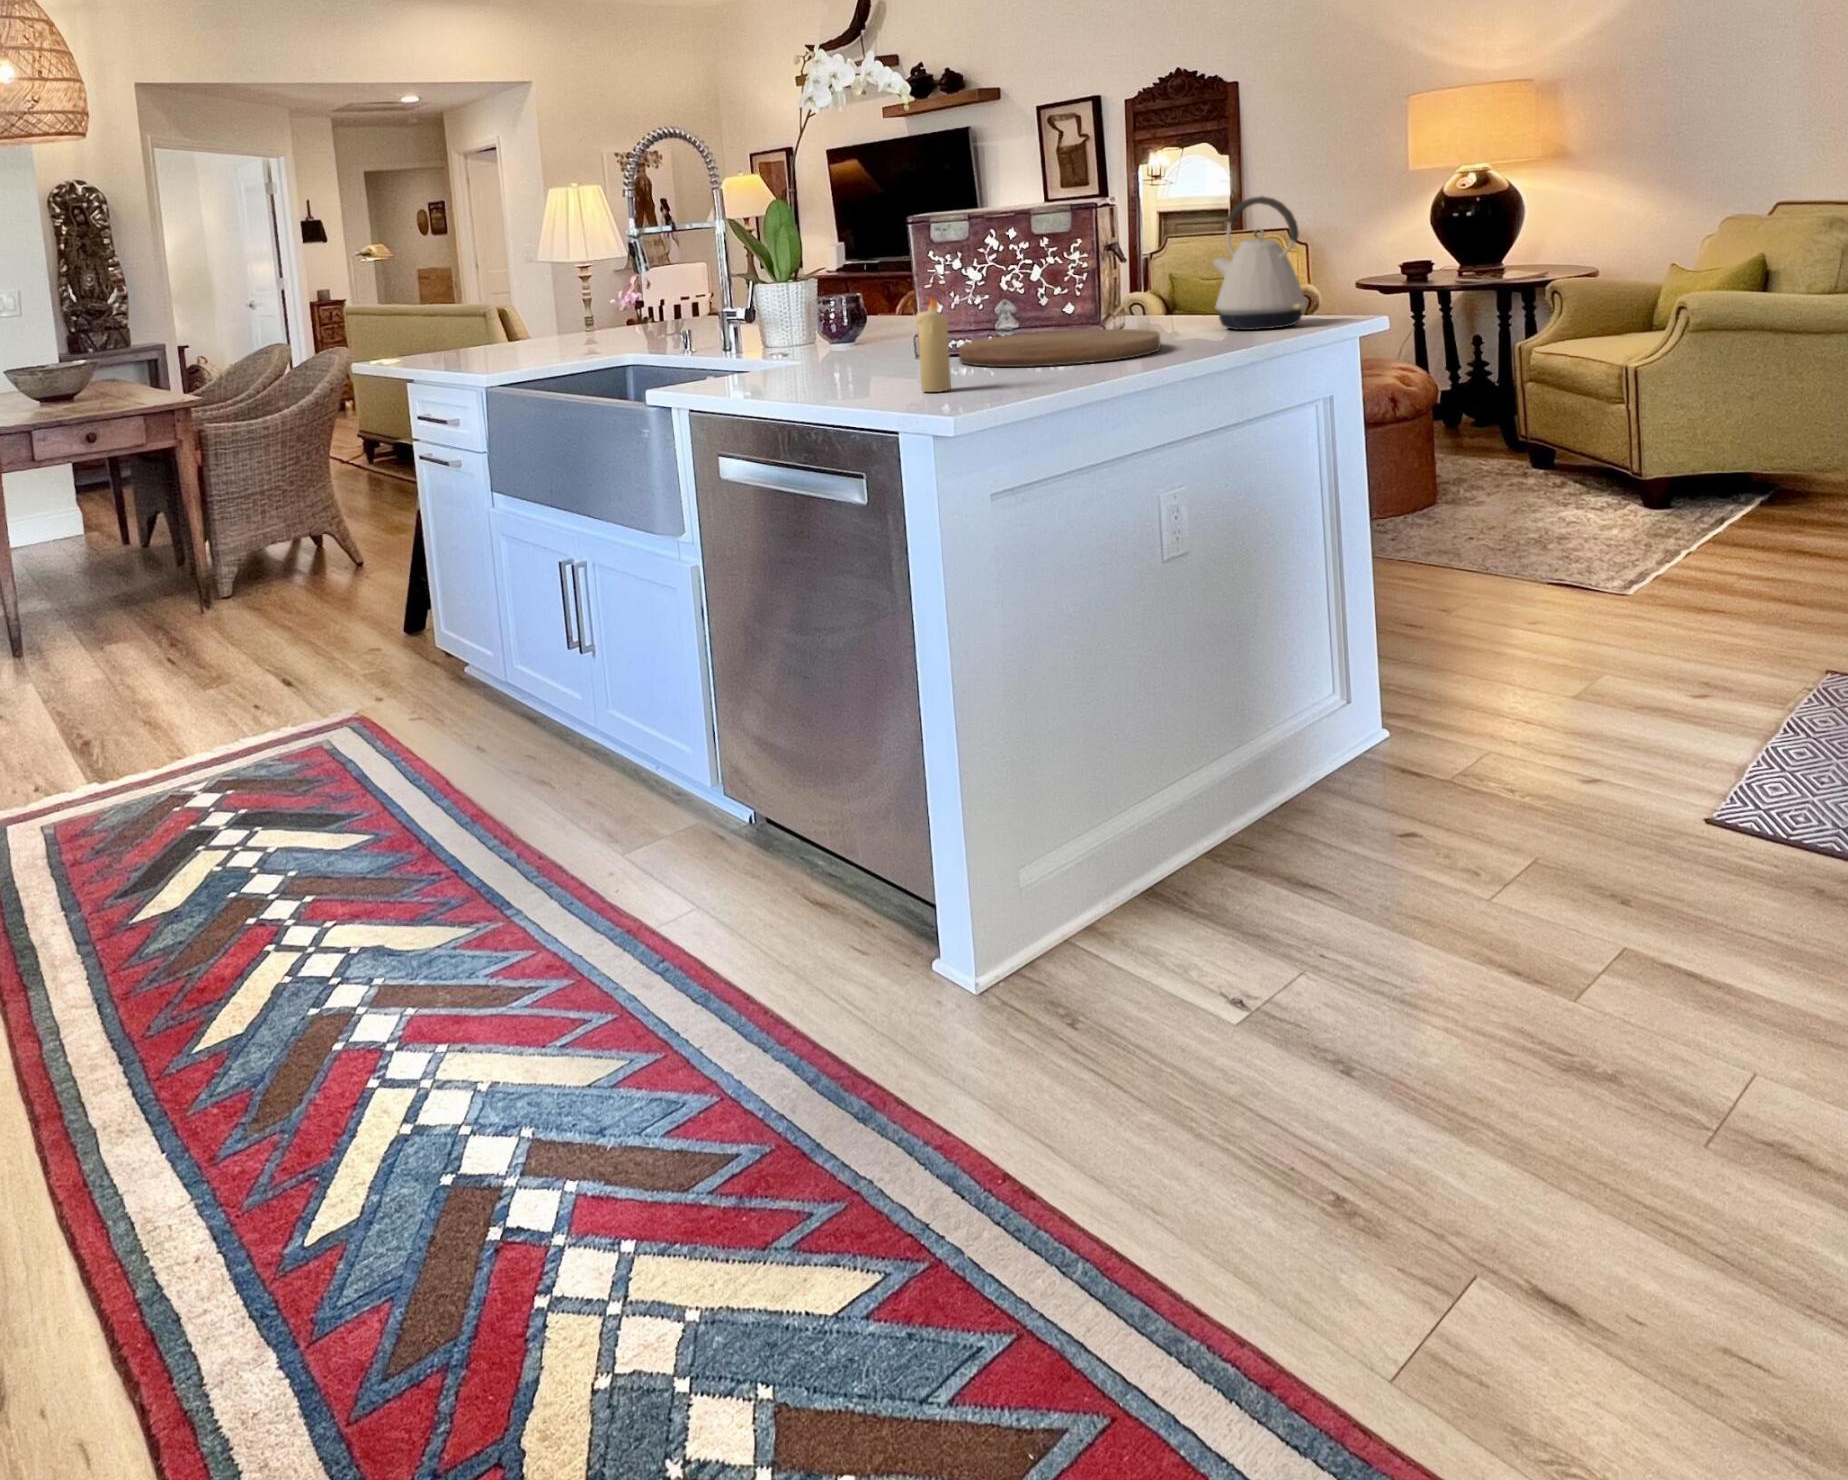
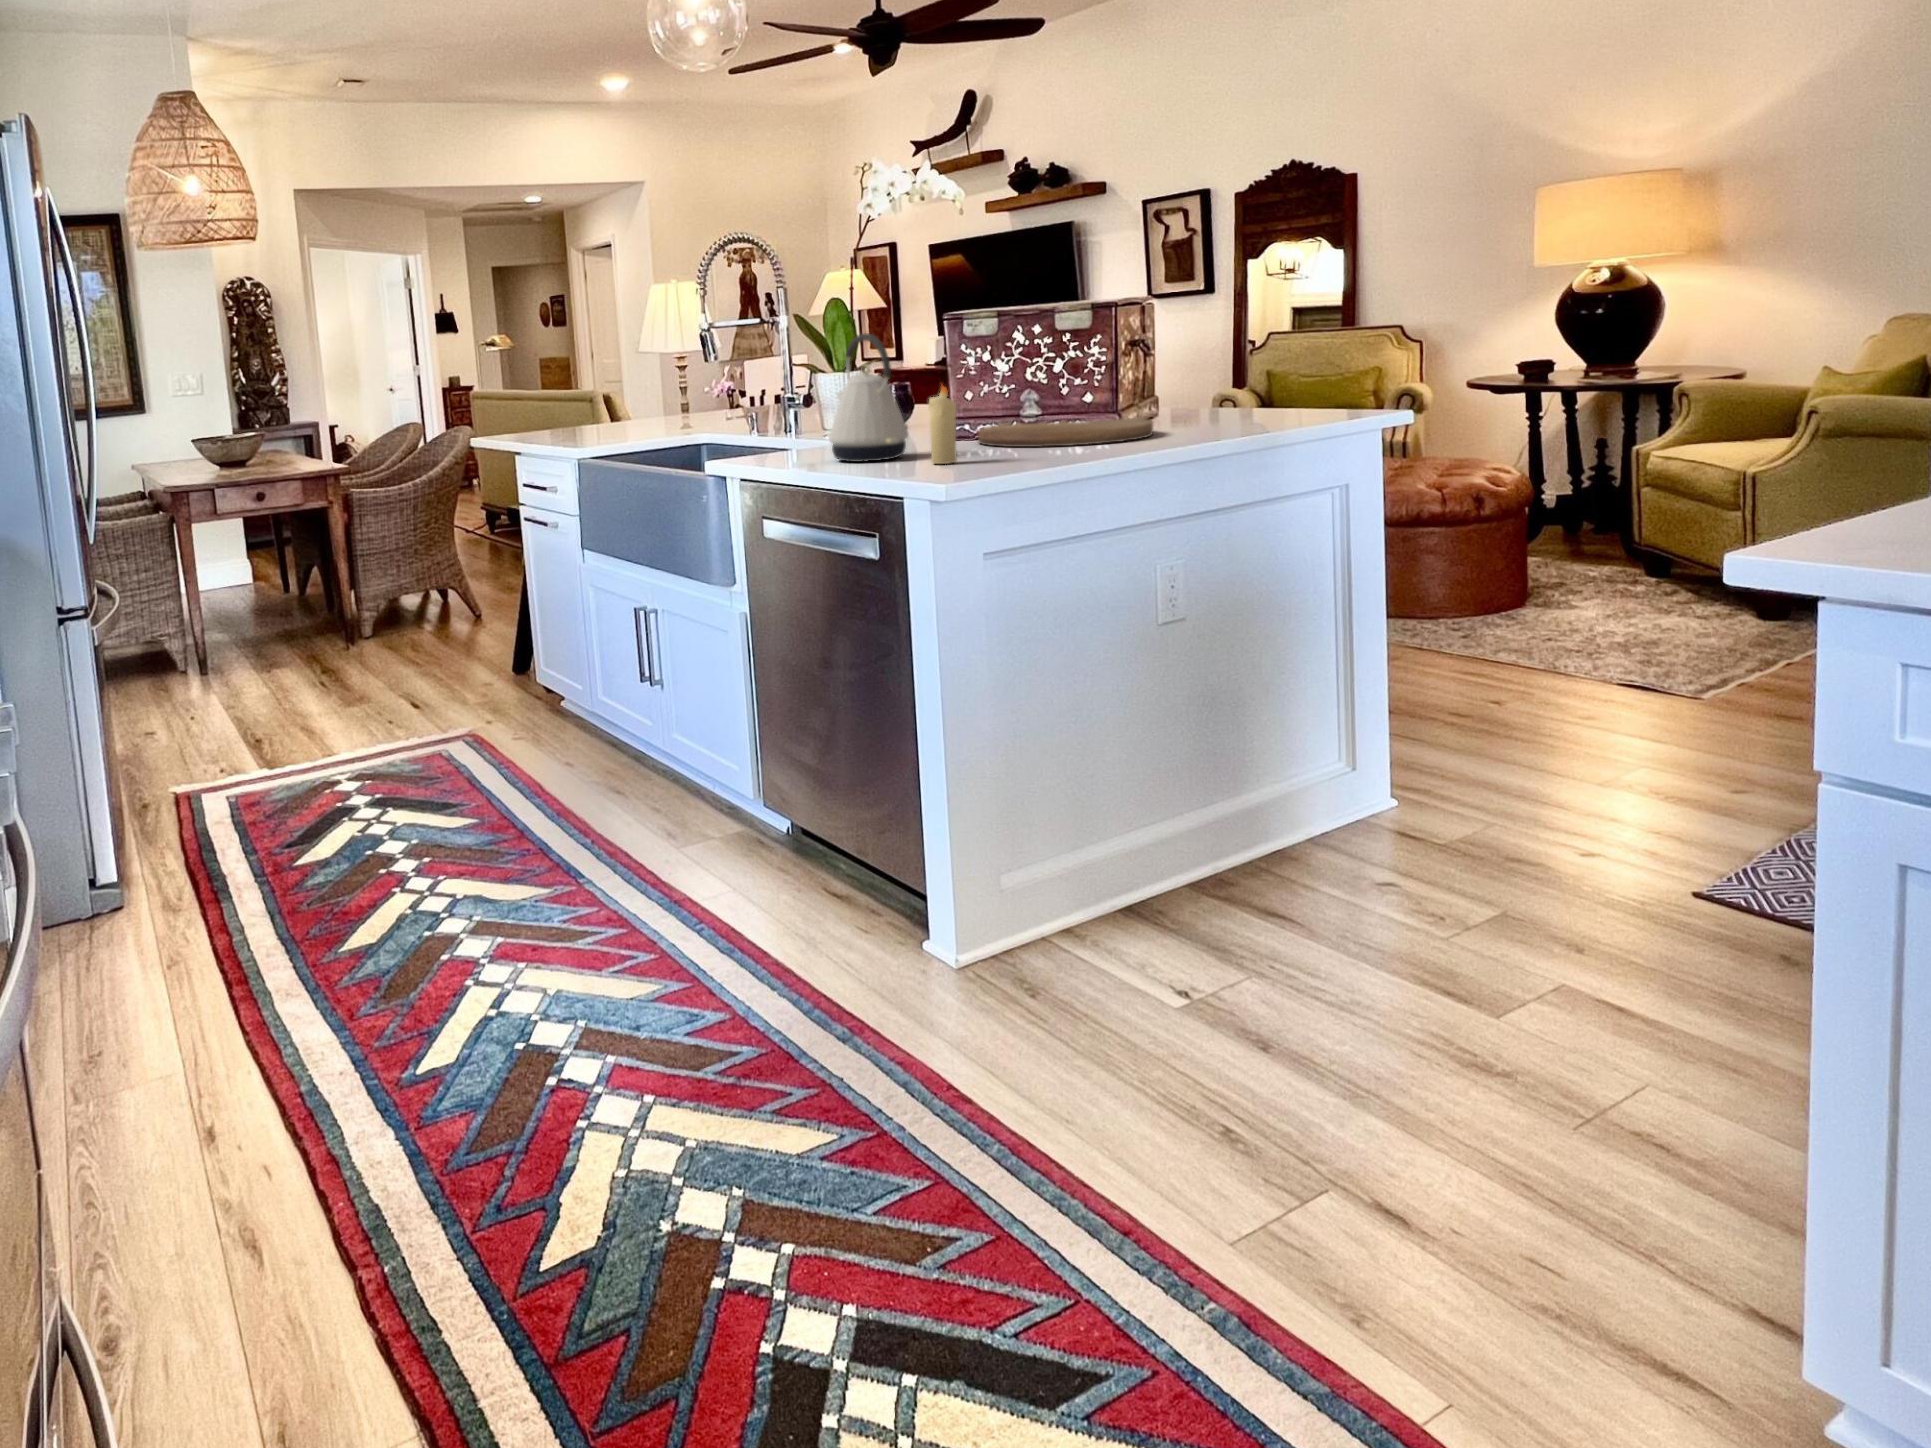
kettle: present [1213,196,1306,330] -> present [829,333,908,462]

